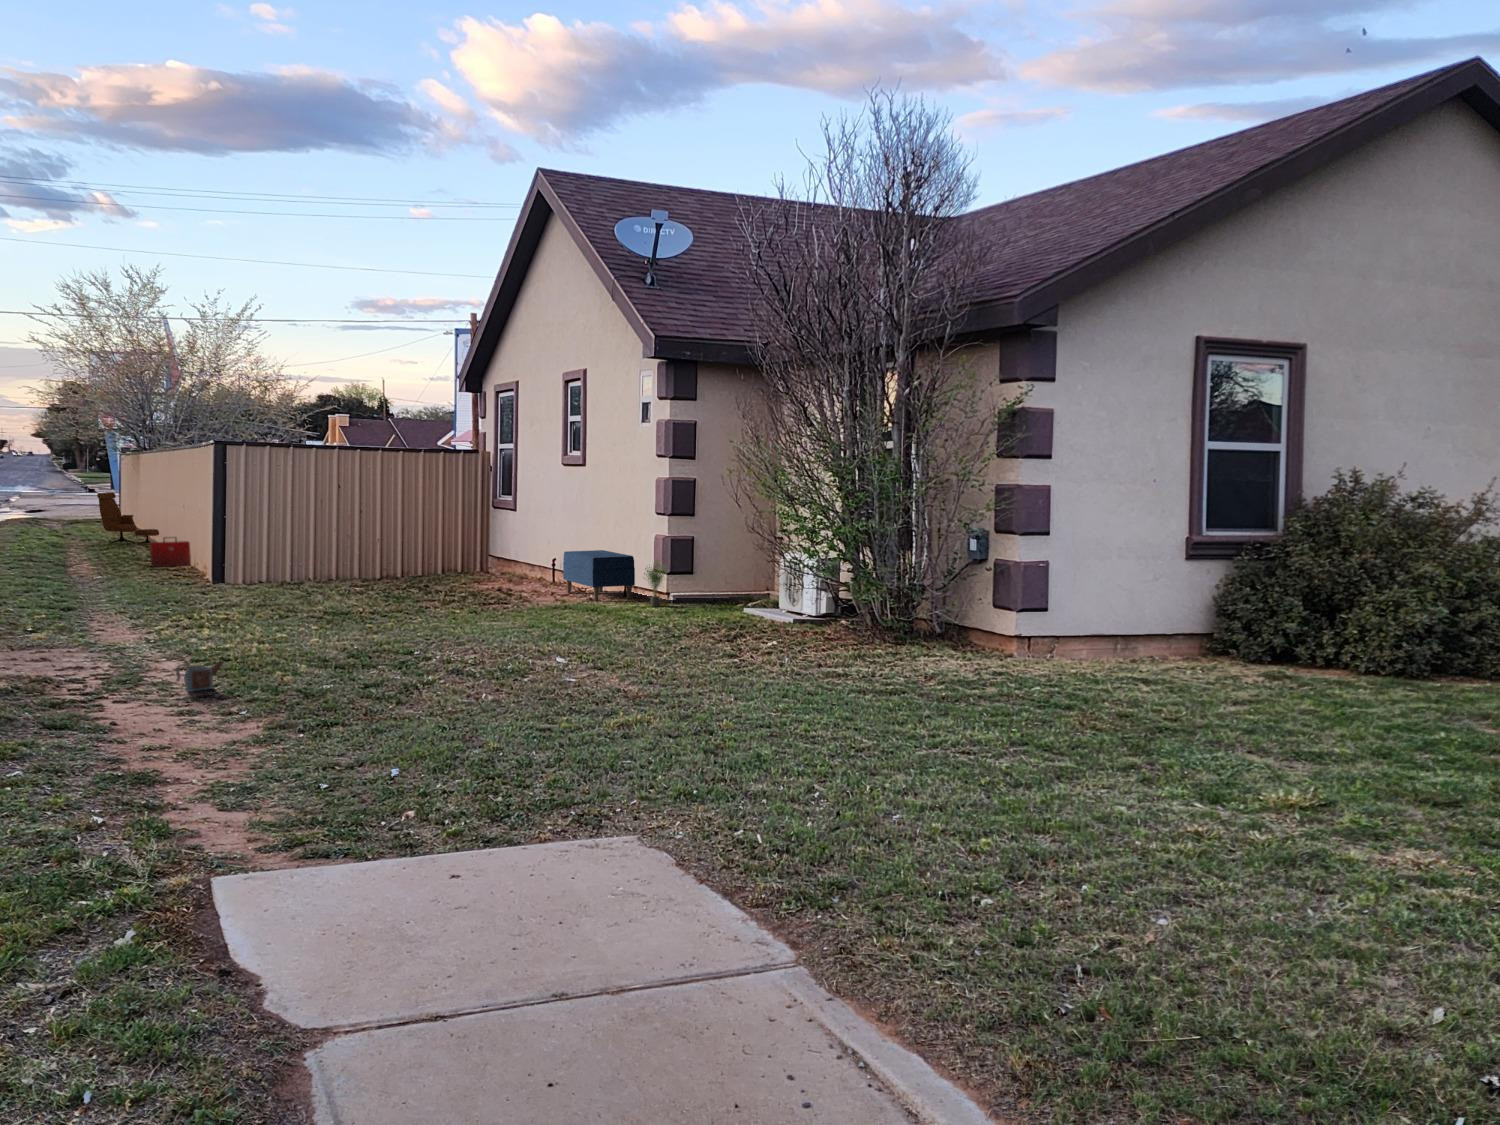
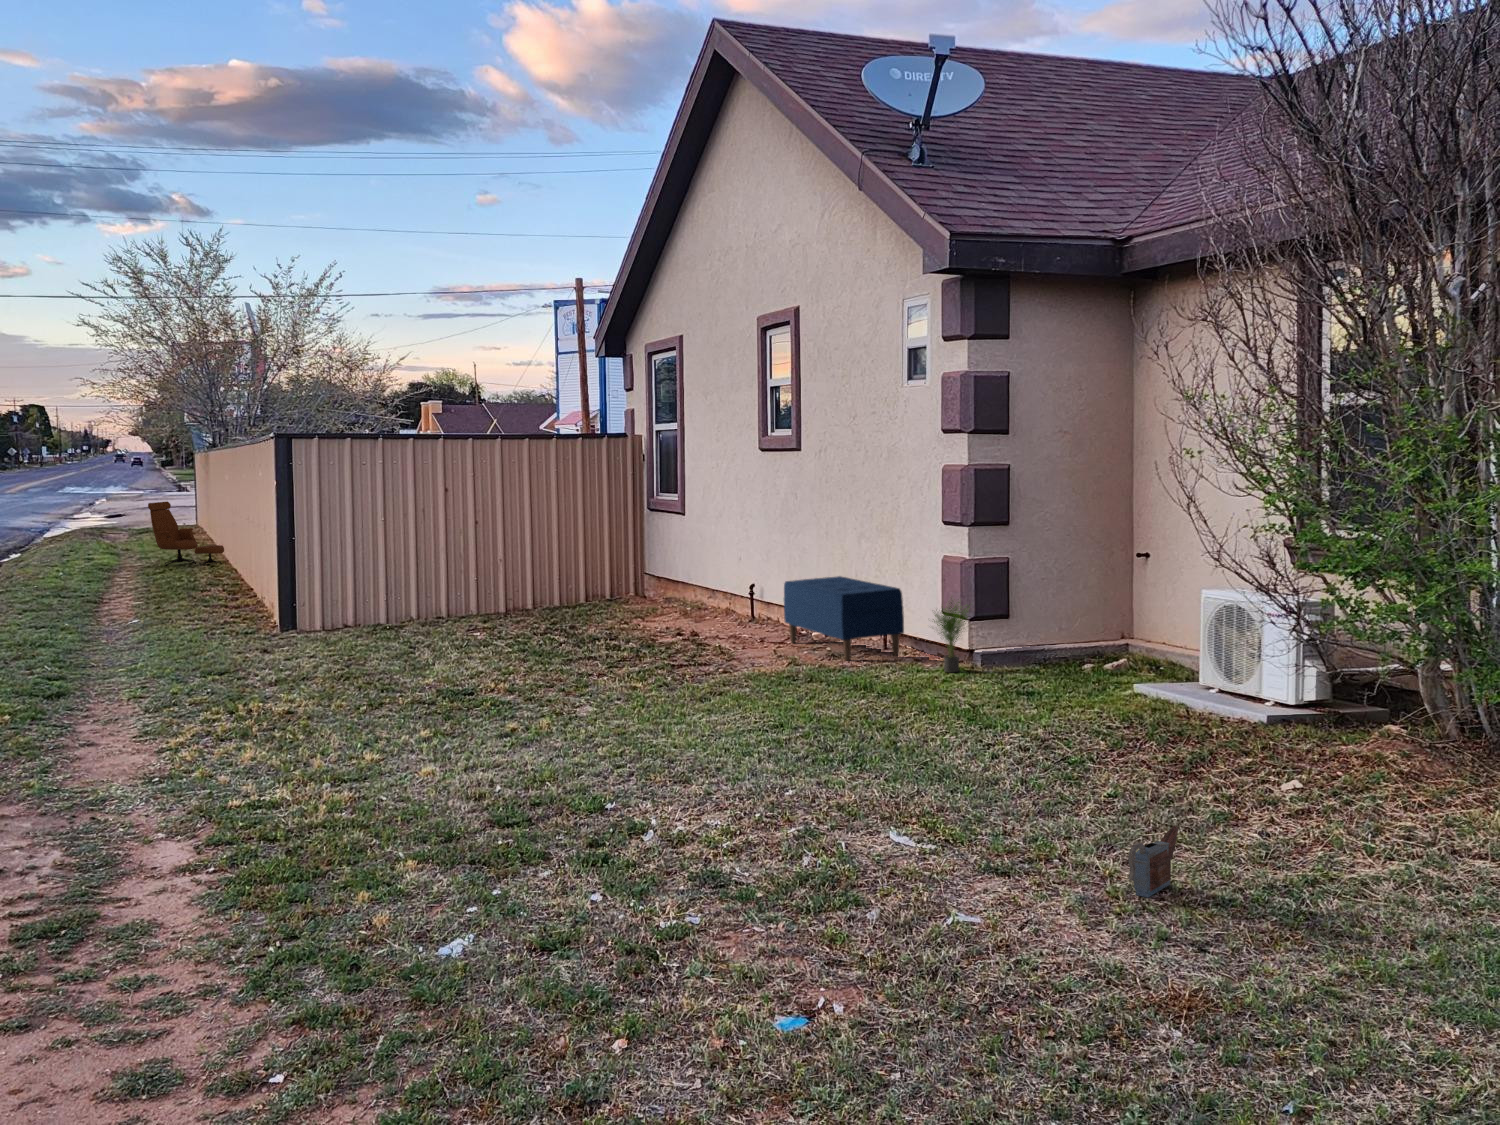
toolbox: present [150,537,191,567] -> none [202,563,255,605]
watering can: present [176,660,224,692] -> present [1128,826,1178,898]

